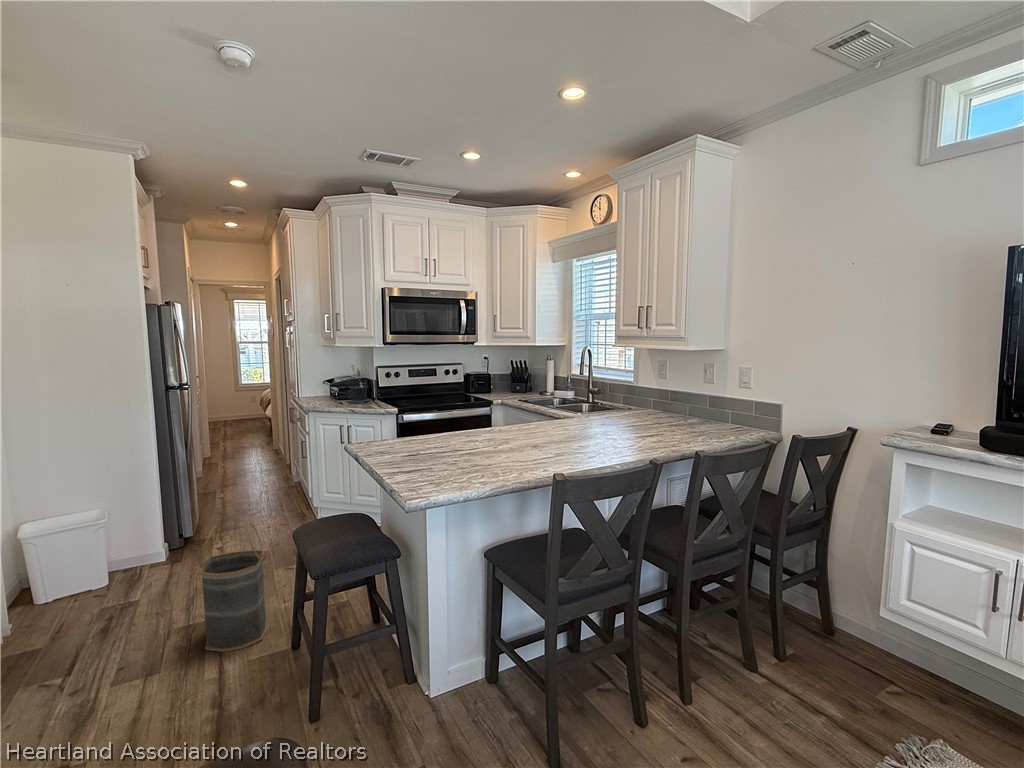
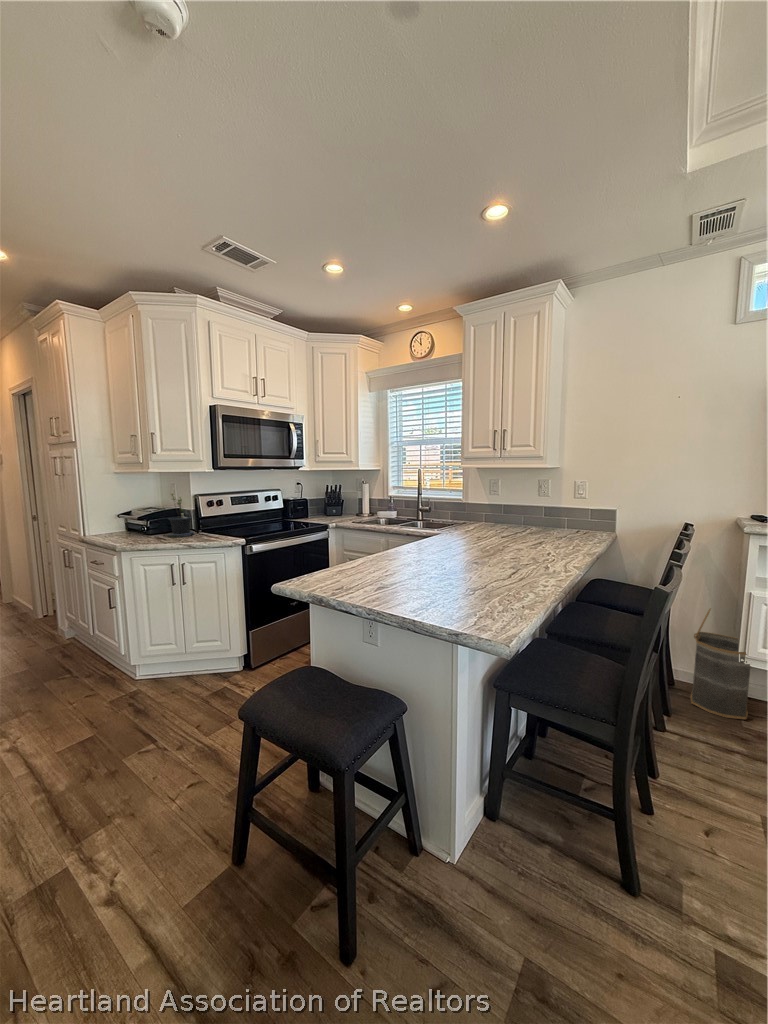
basket: present [200,523,267,652] -> present [690,608,751,719]

